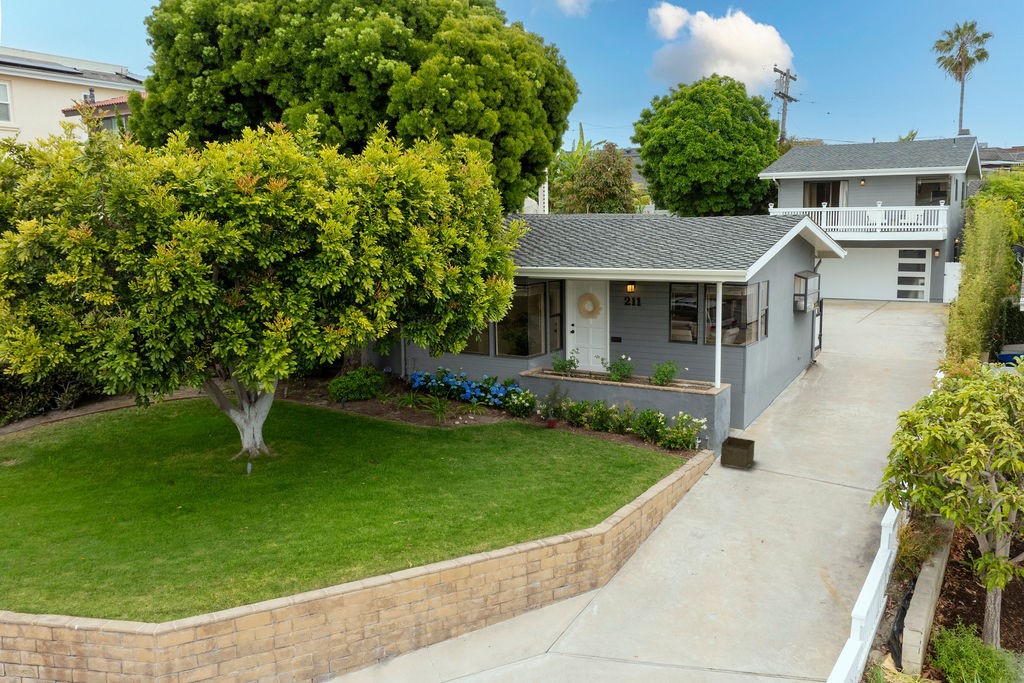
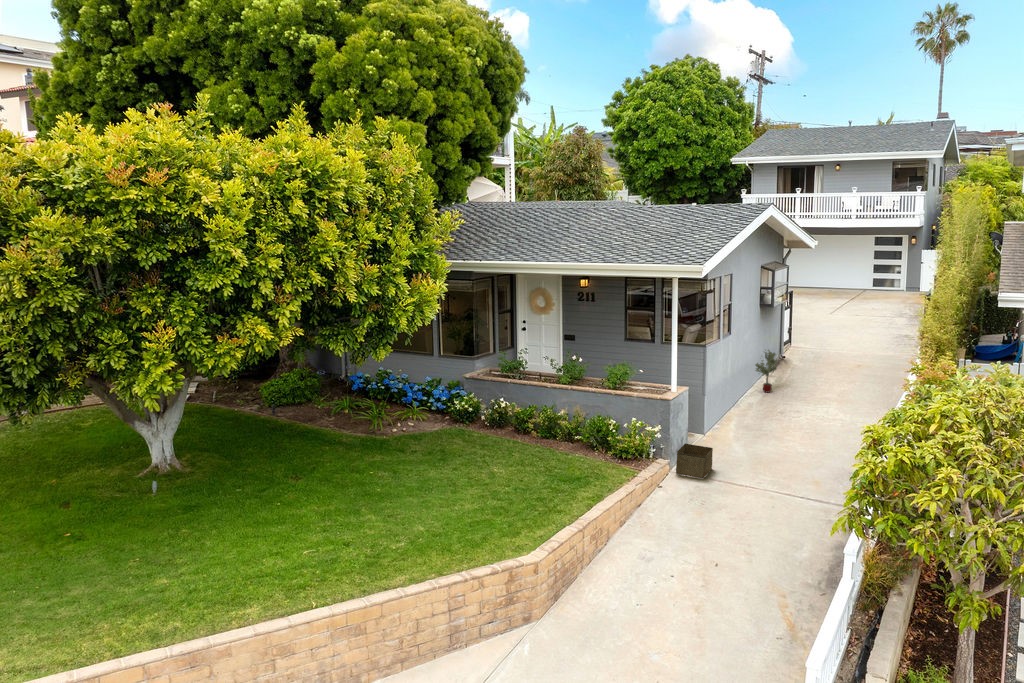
potted tree: present [535,380,569,428] -> present [756,350,777,393]

